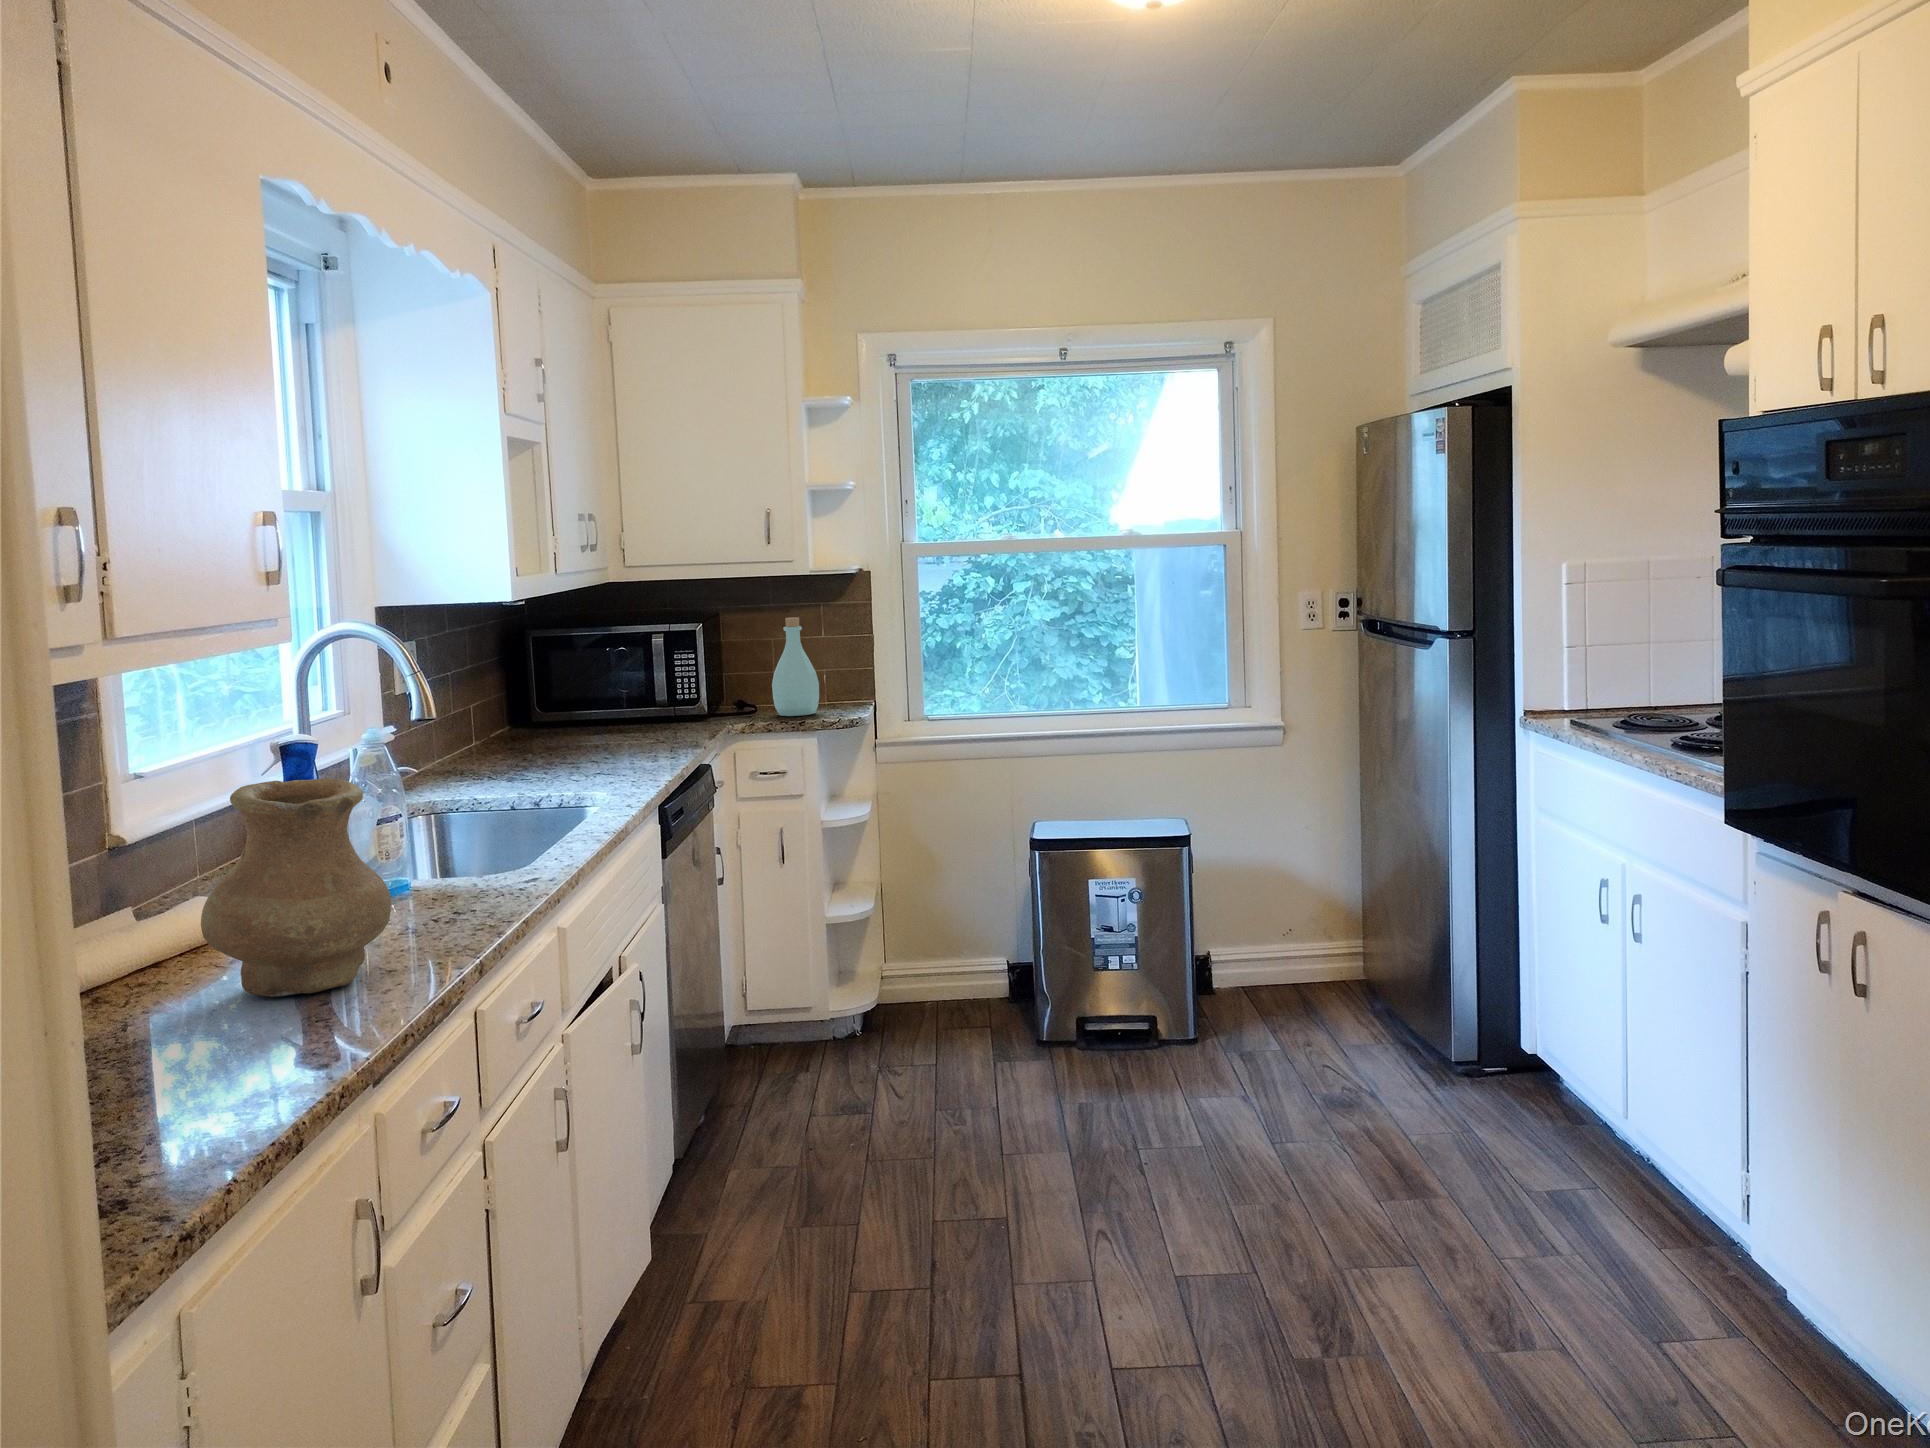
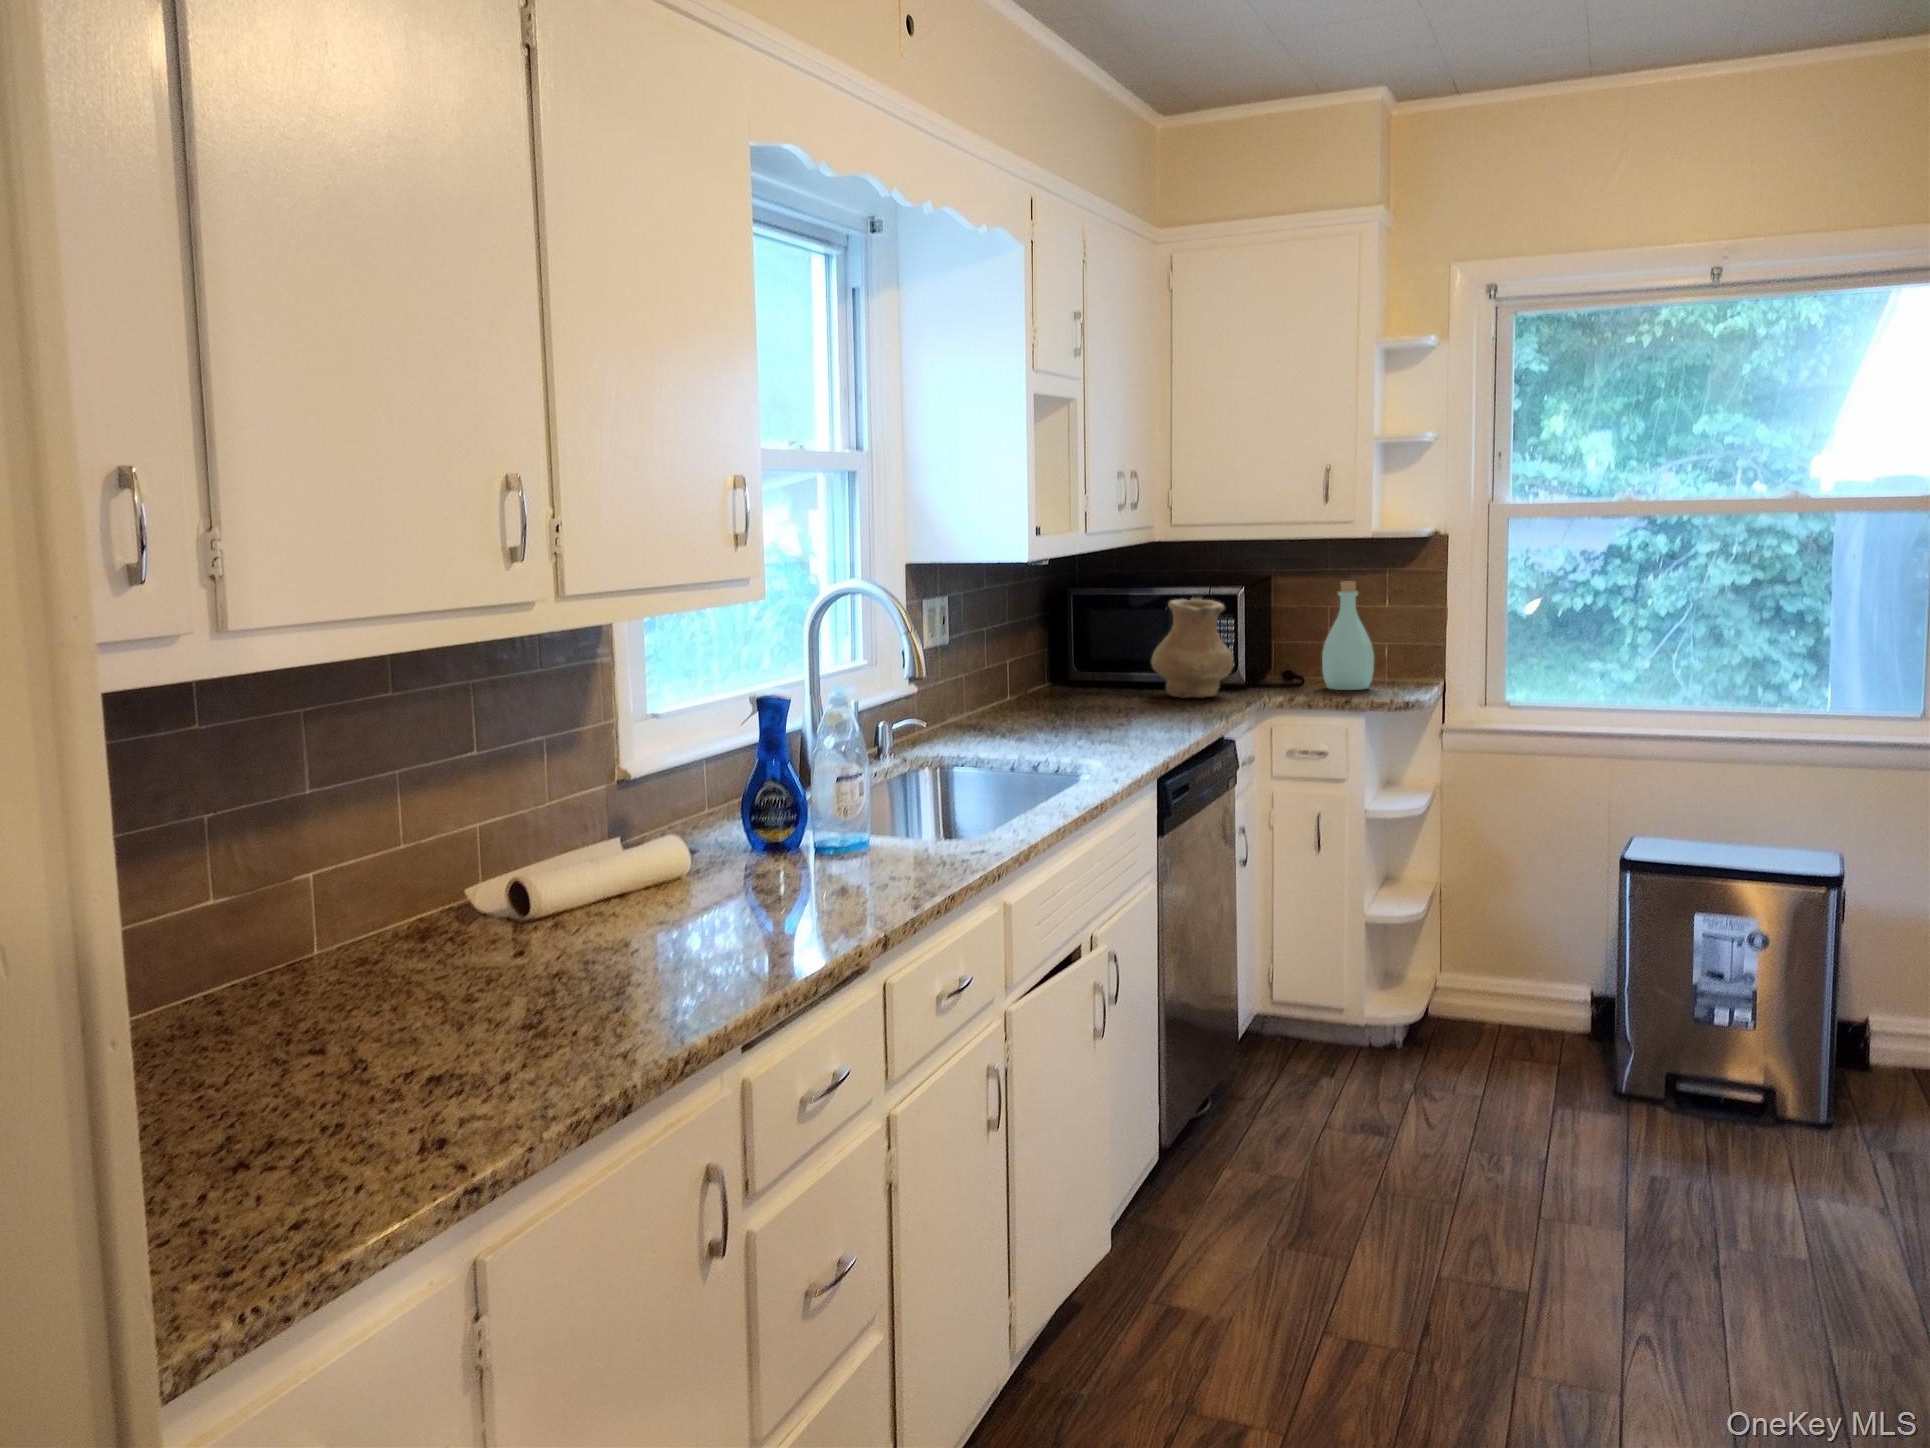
vase: present [201,778,391,997] -> present [1151,599,1233,698]

